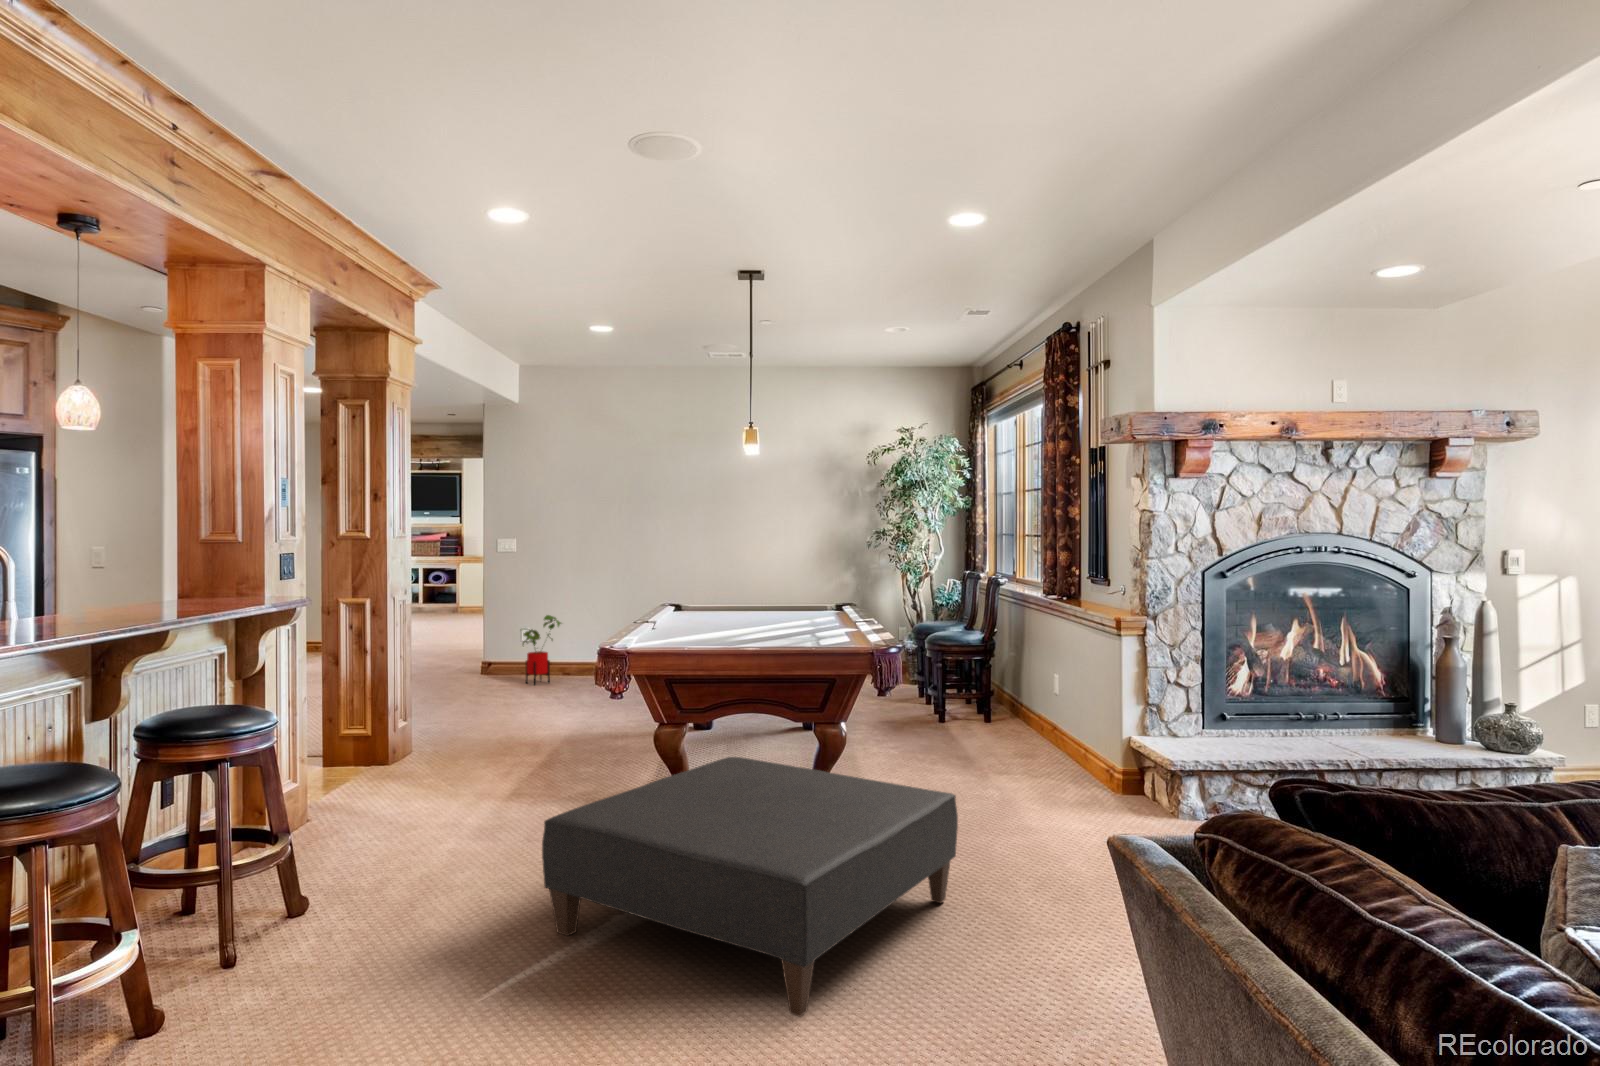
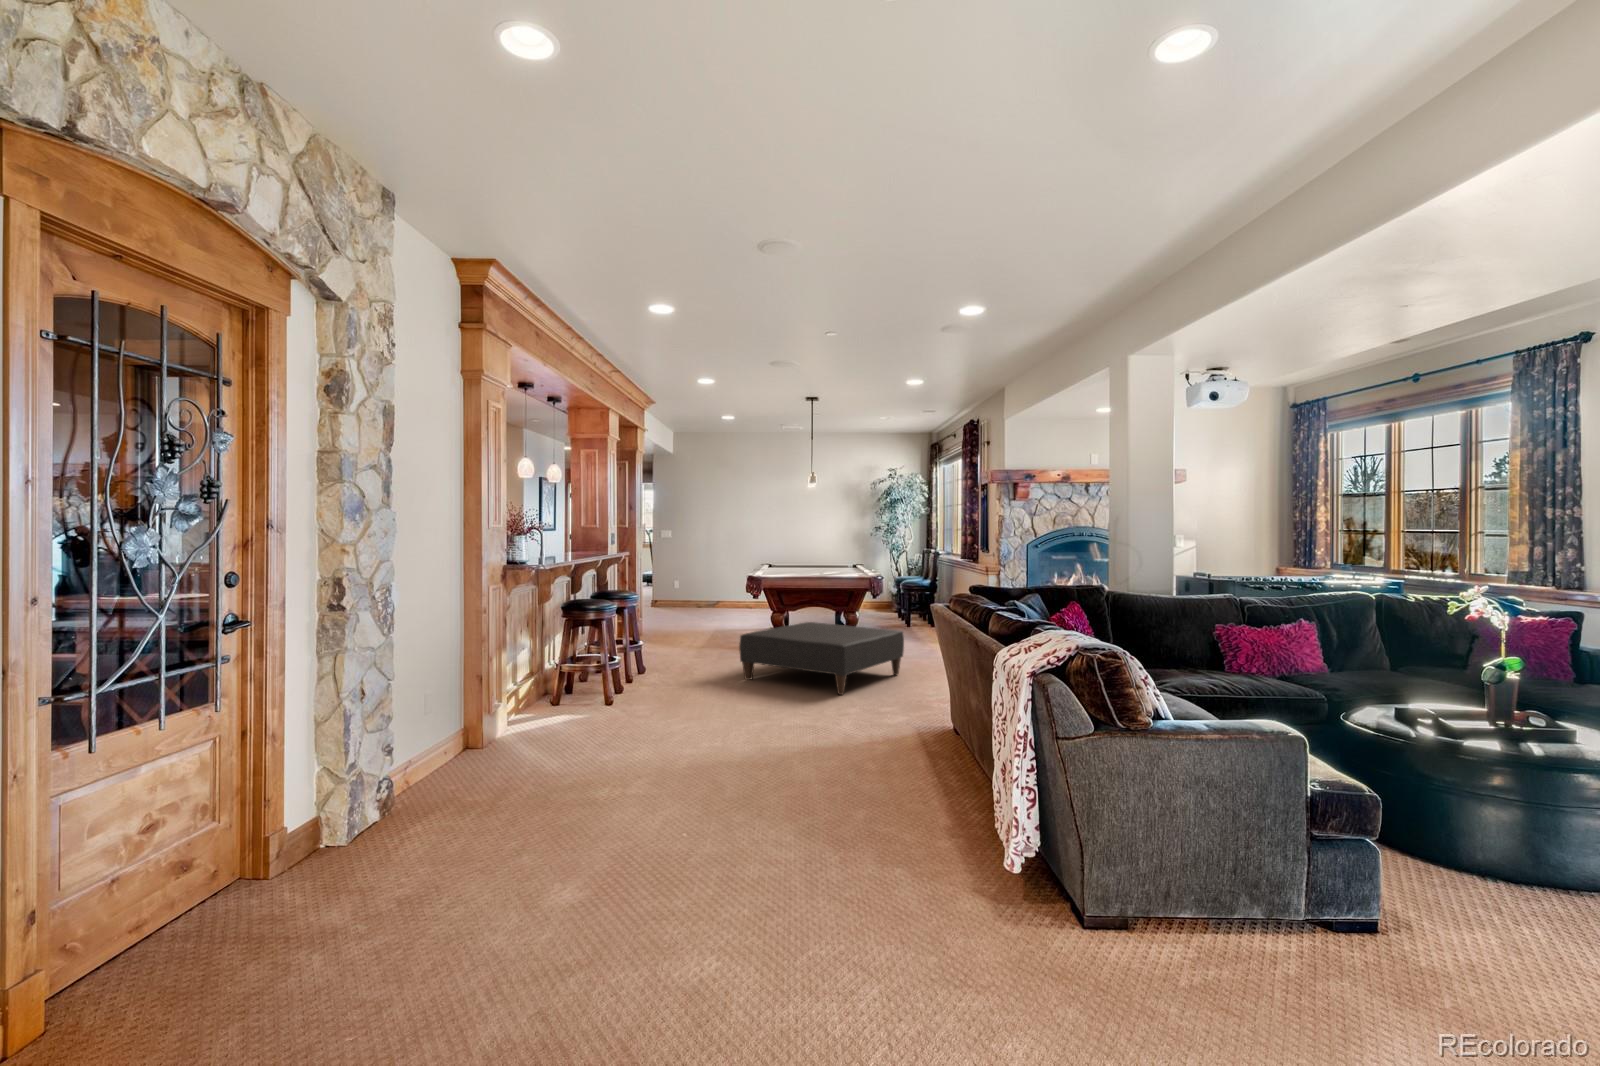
house plant: present [522,615,561,684] -> none [677,572,701,611]

